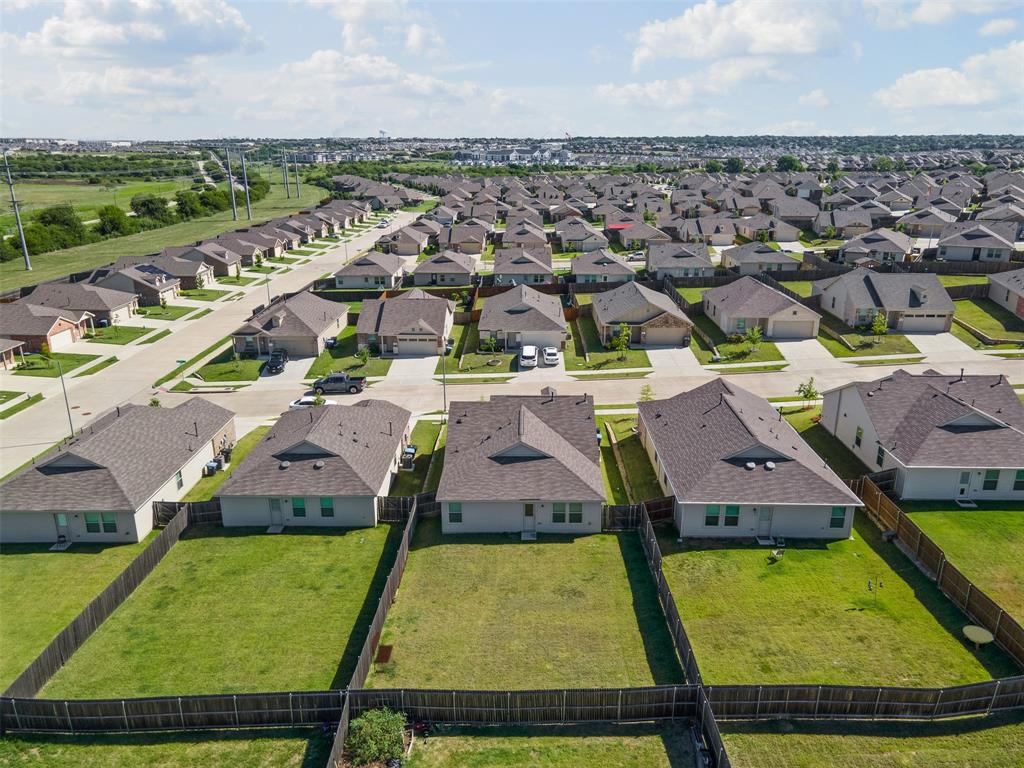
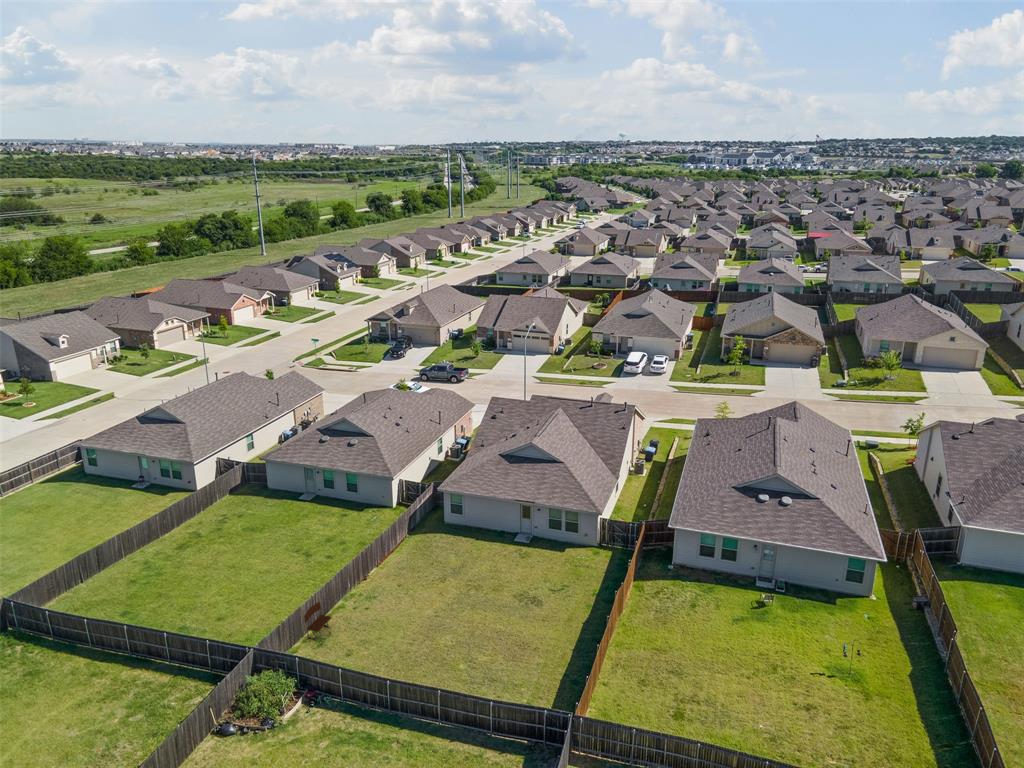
round table: present [963,626,993,649] -> none [939,723,975,753]

